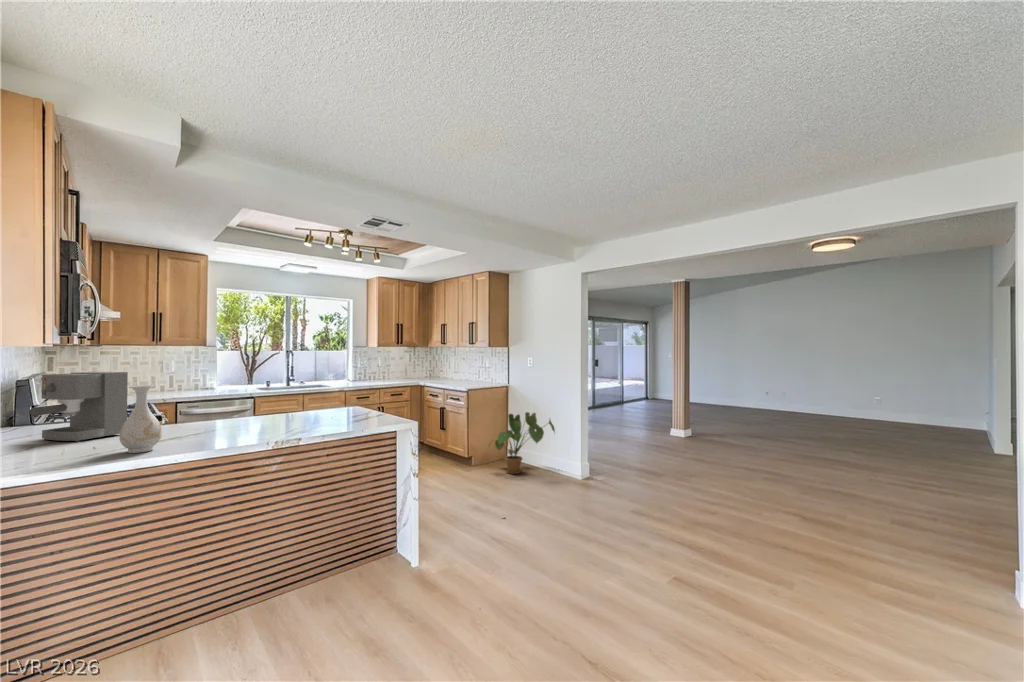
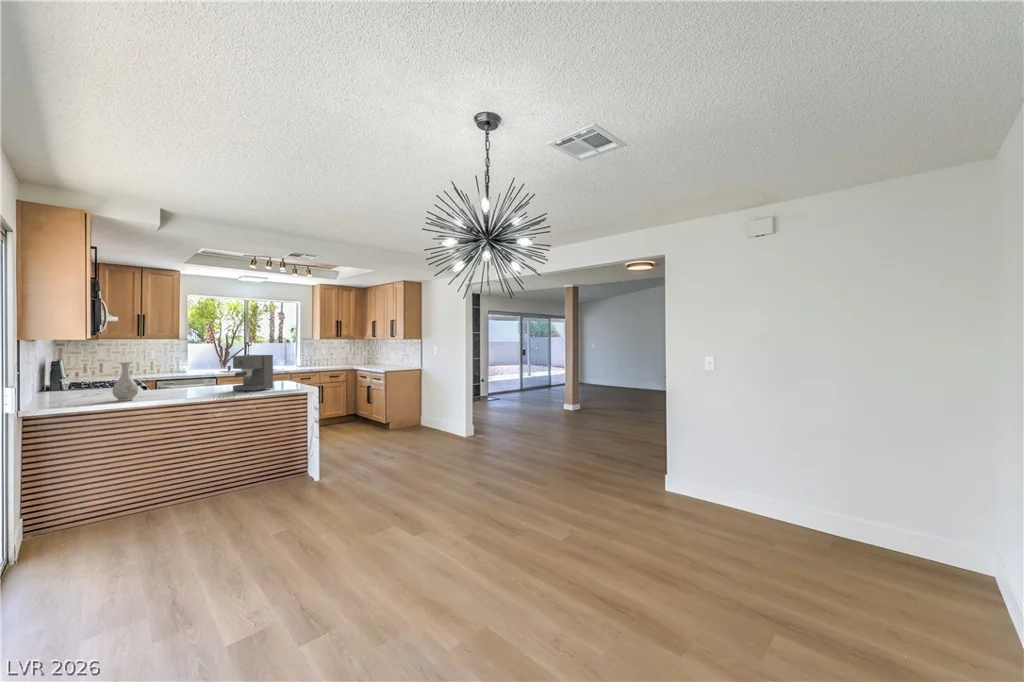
coffee maker: present [30,372,128,442] -> present [233,355,273,391]
house plant: present [489,412,555,474] -> none [397,389,448,434]

